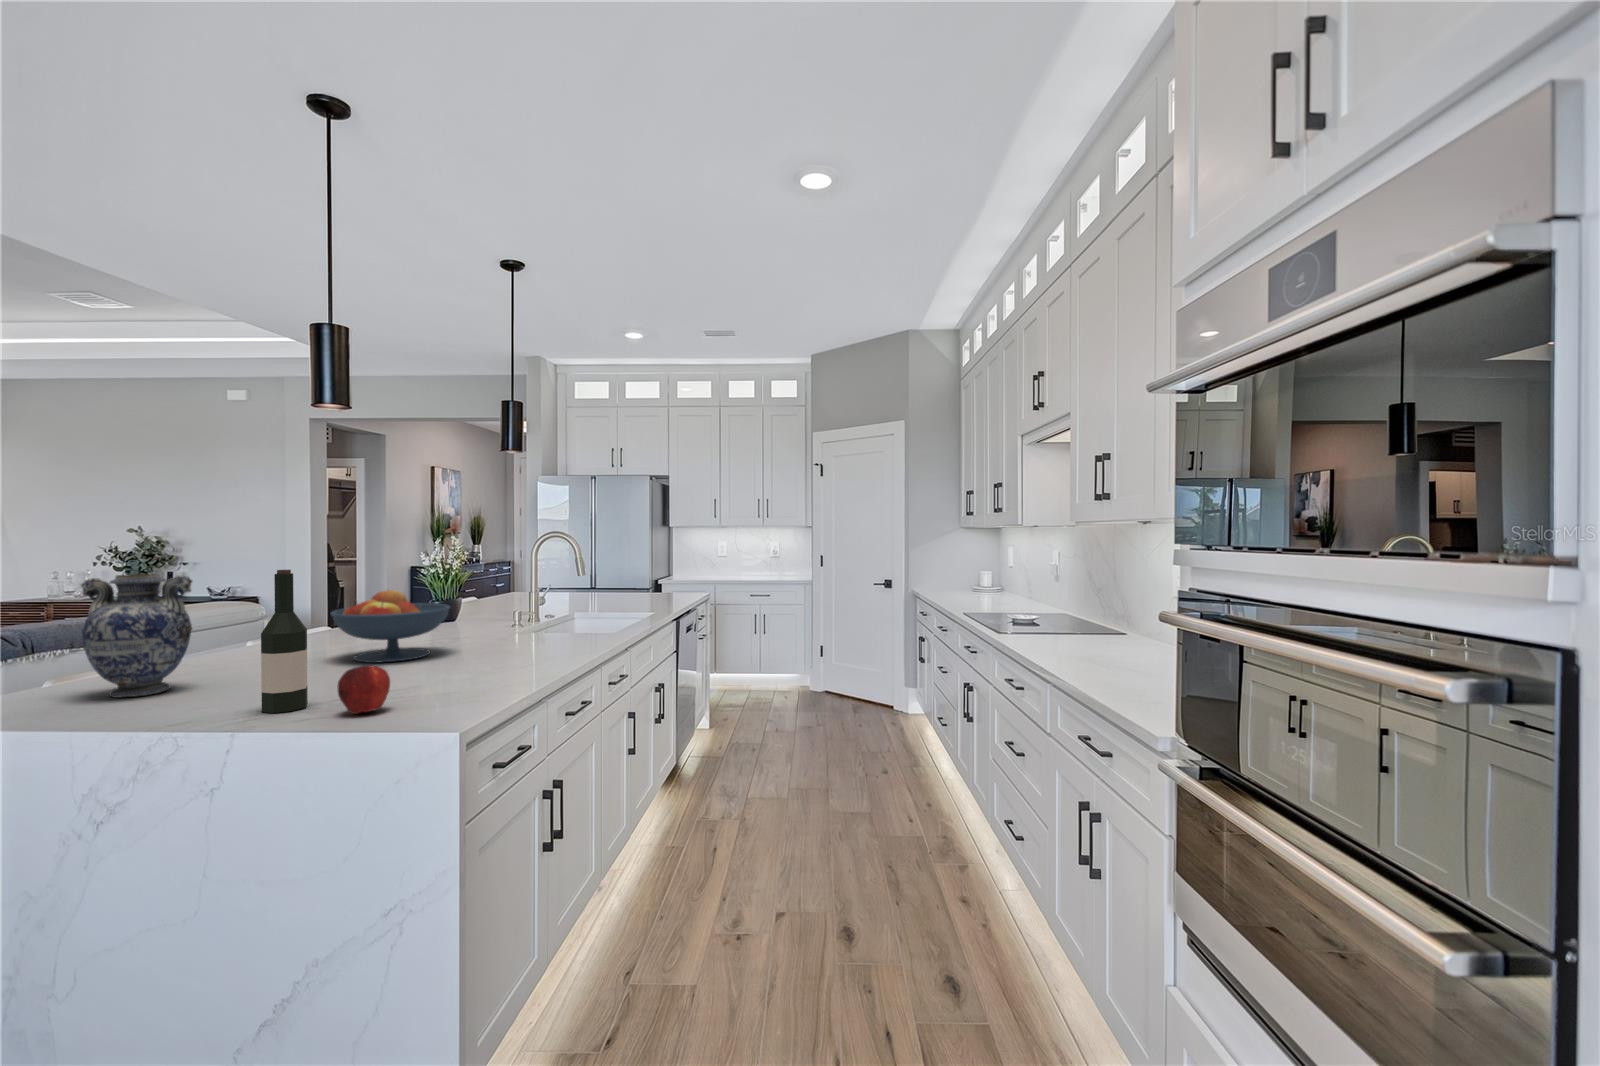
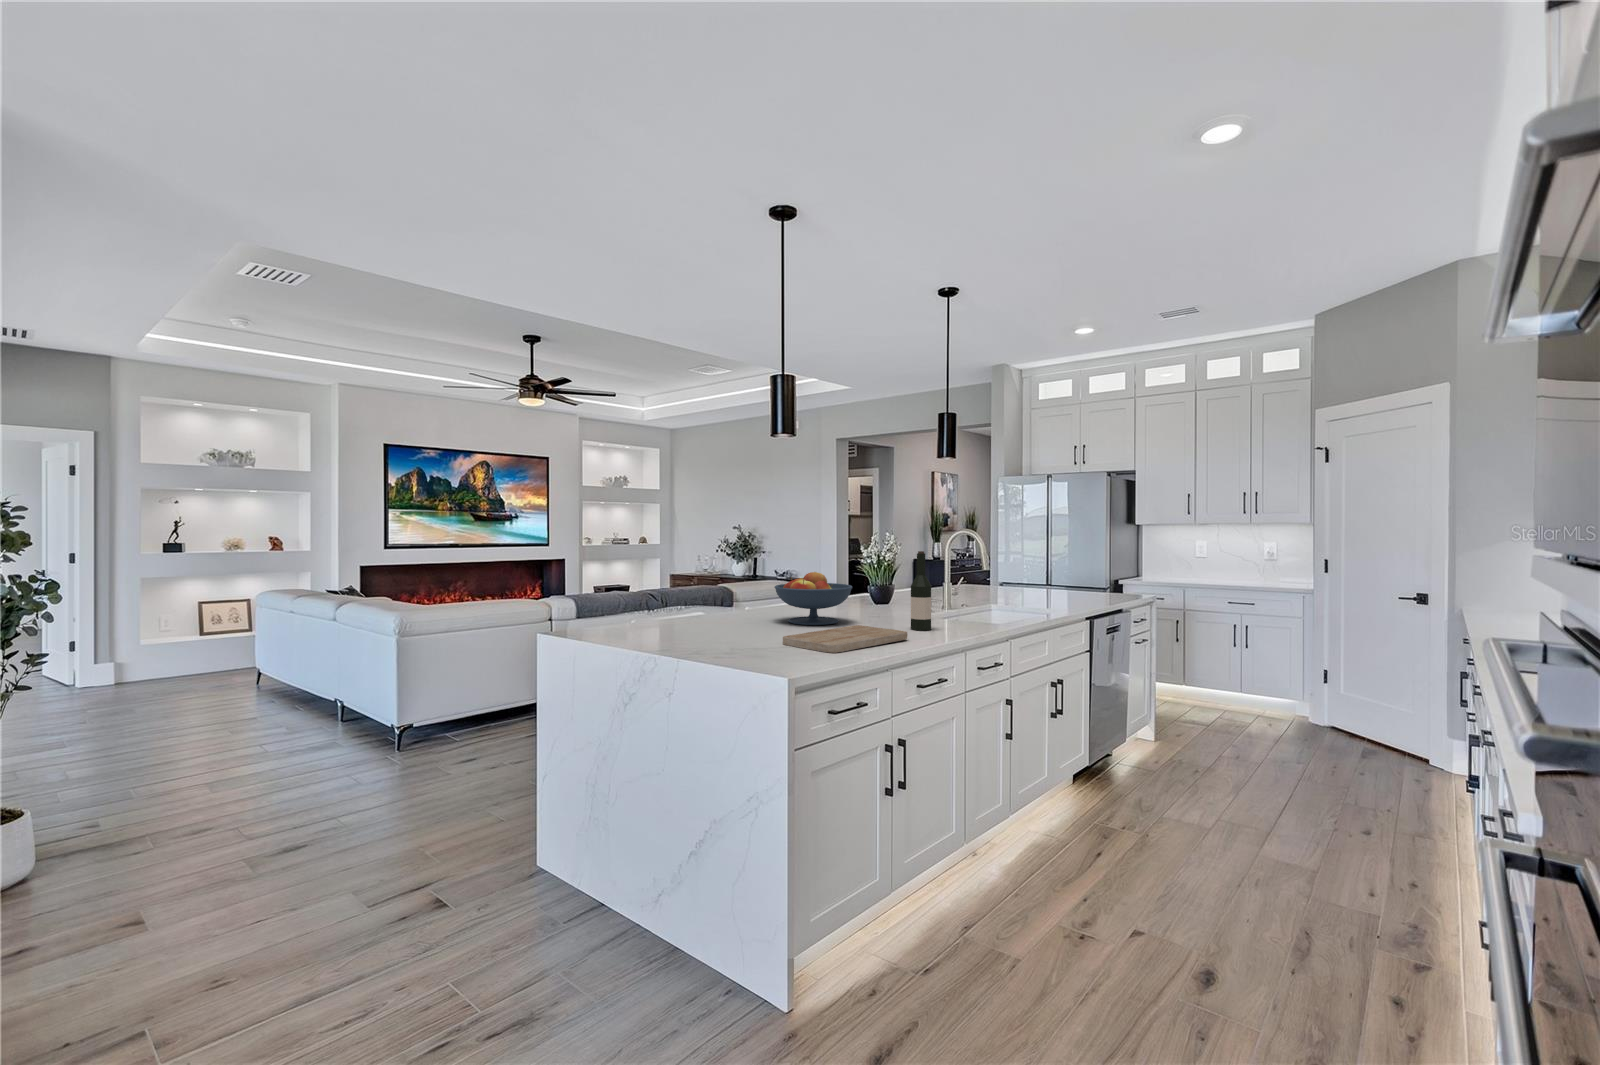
wine bottle: present [261,570,308,713] -> present [911,551,931,630]
decorative vase: present [82,574,192,698] -> none [644,553,693,628]
cutting board: none [389,654,550,696] -> present [783,625,907,653]
apple: present [337,665,390,714] -> none [741,620,773,652]

